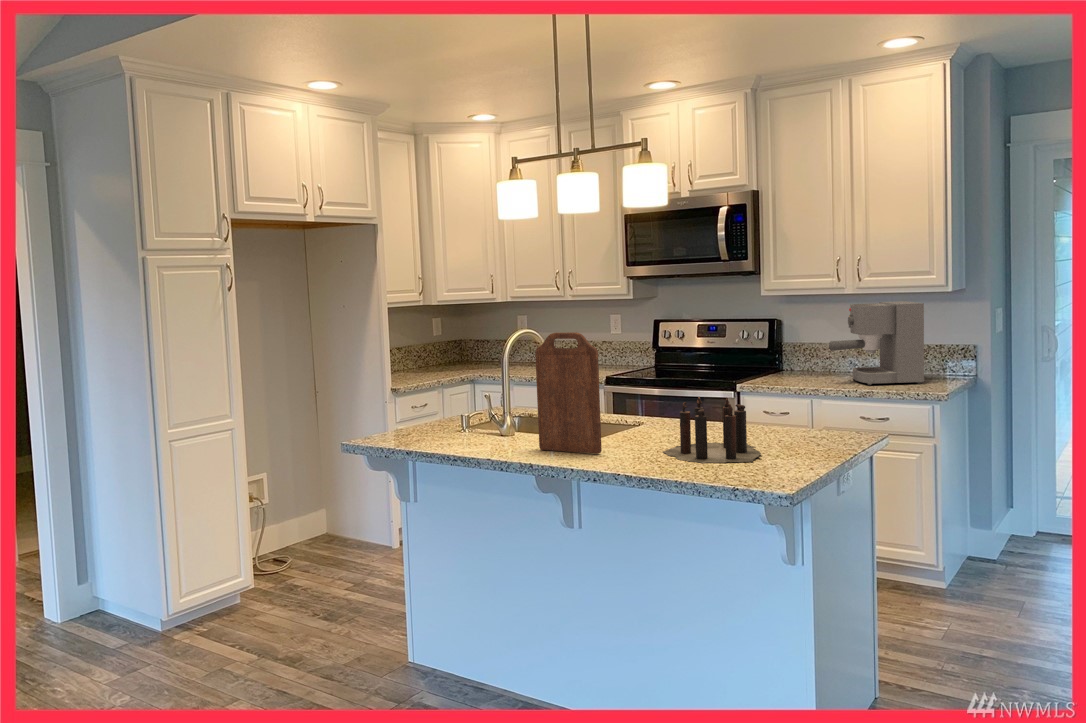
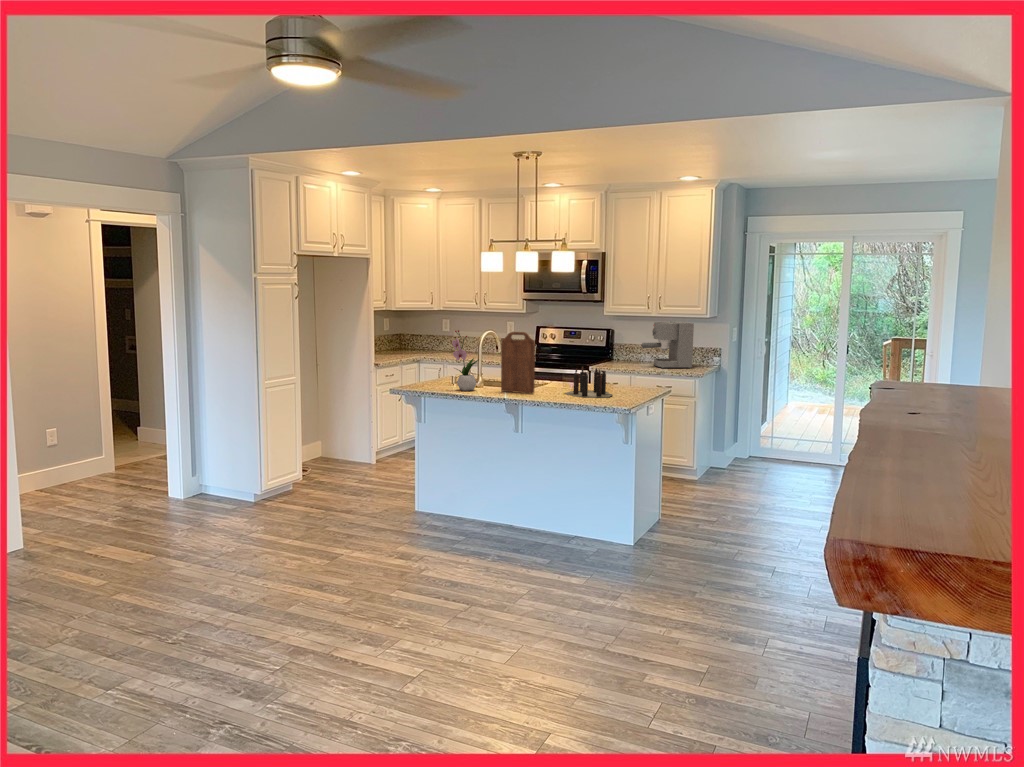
flower arrangement: none [444,334,496,450] -> present [452,330,478,391]

